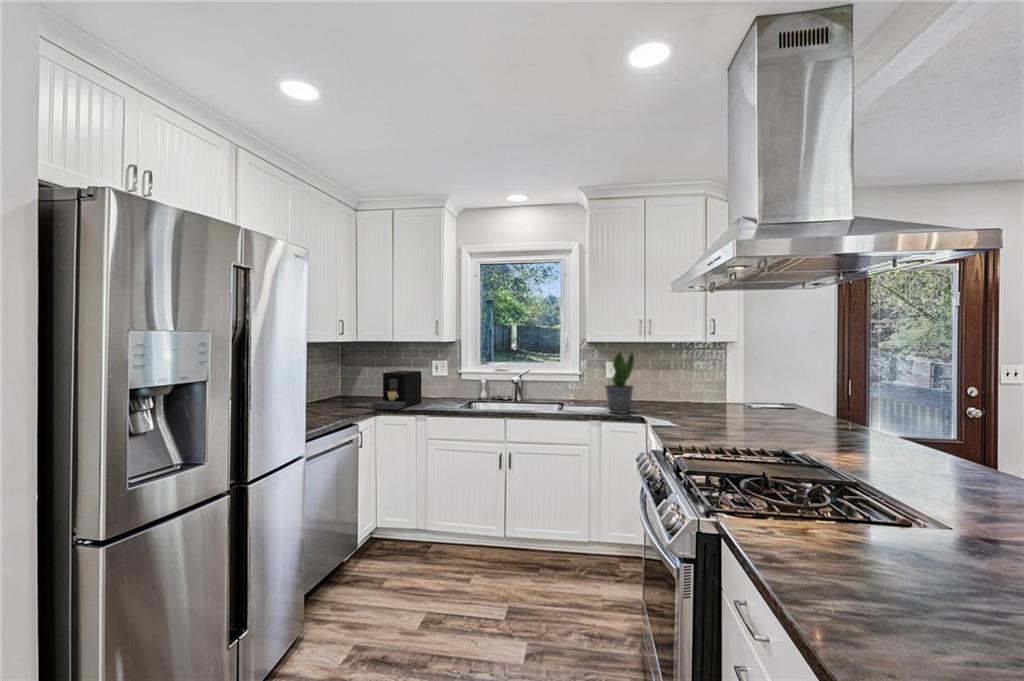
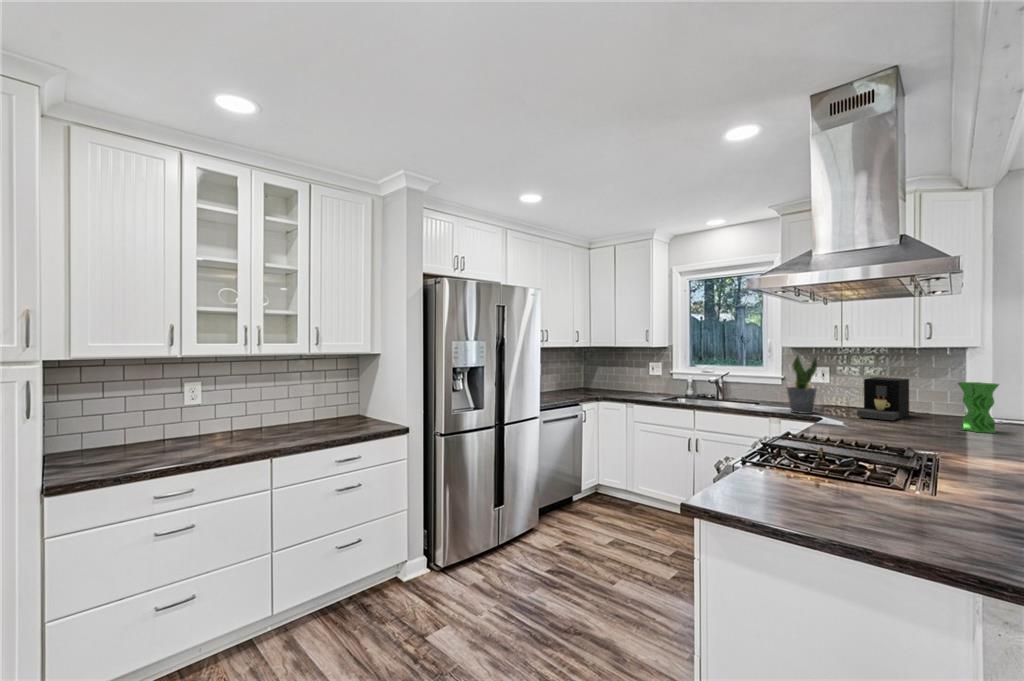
coffee maker: present [372,371,422,410] -> present [857,377,909,420]
vase: none [755,374,789,420] -> present [958,382,999,433]

